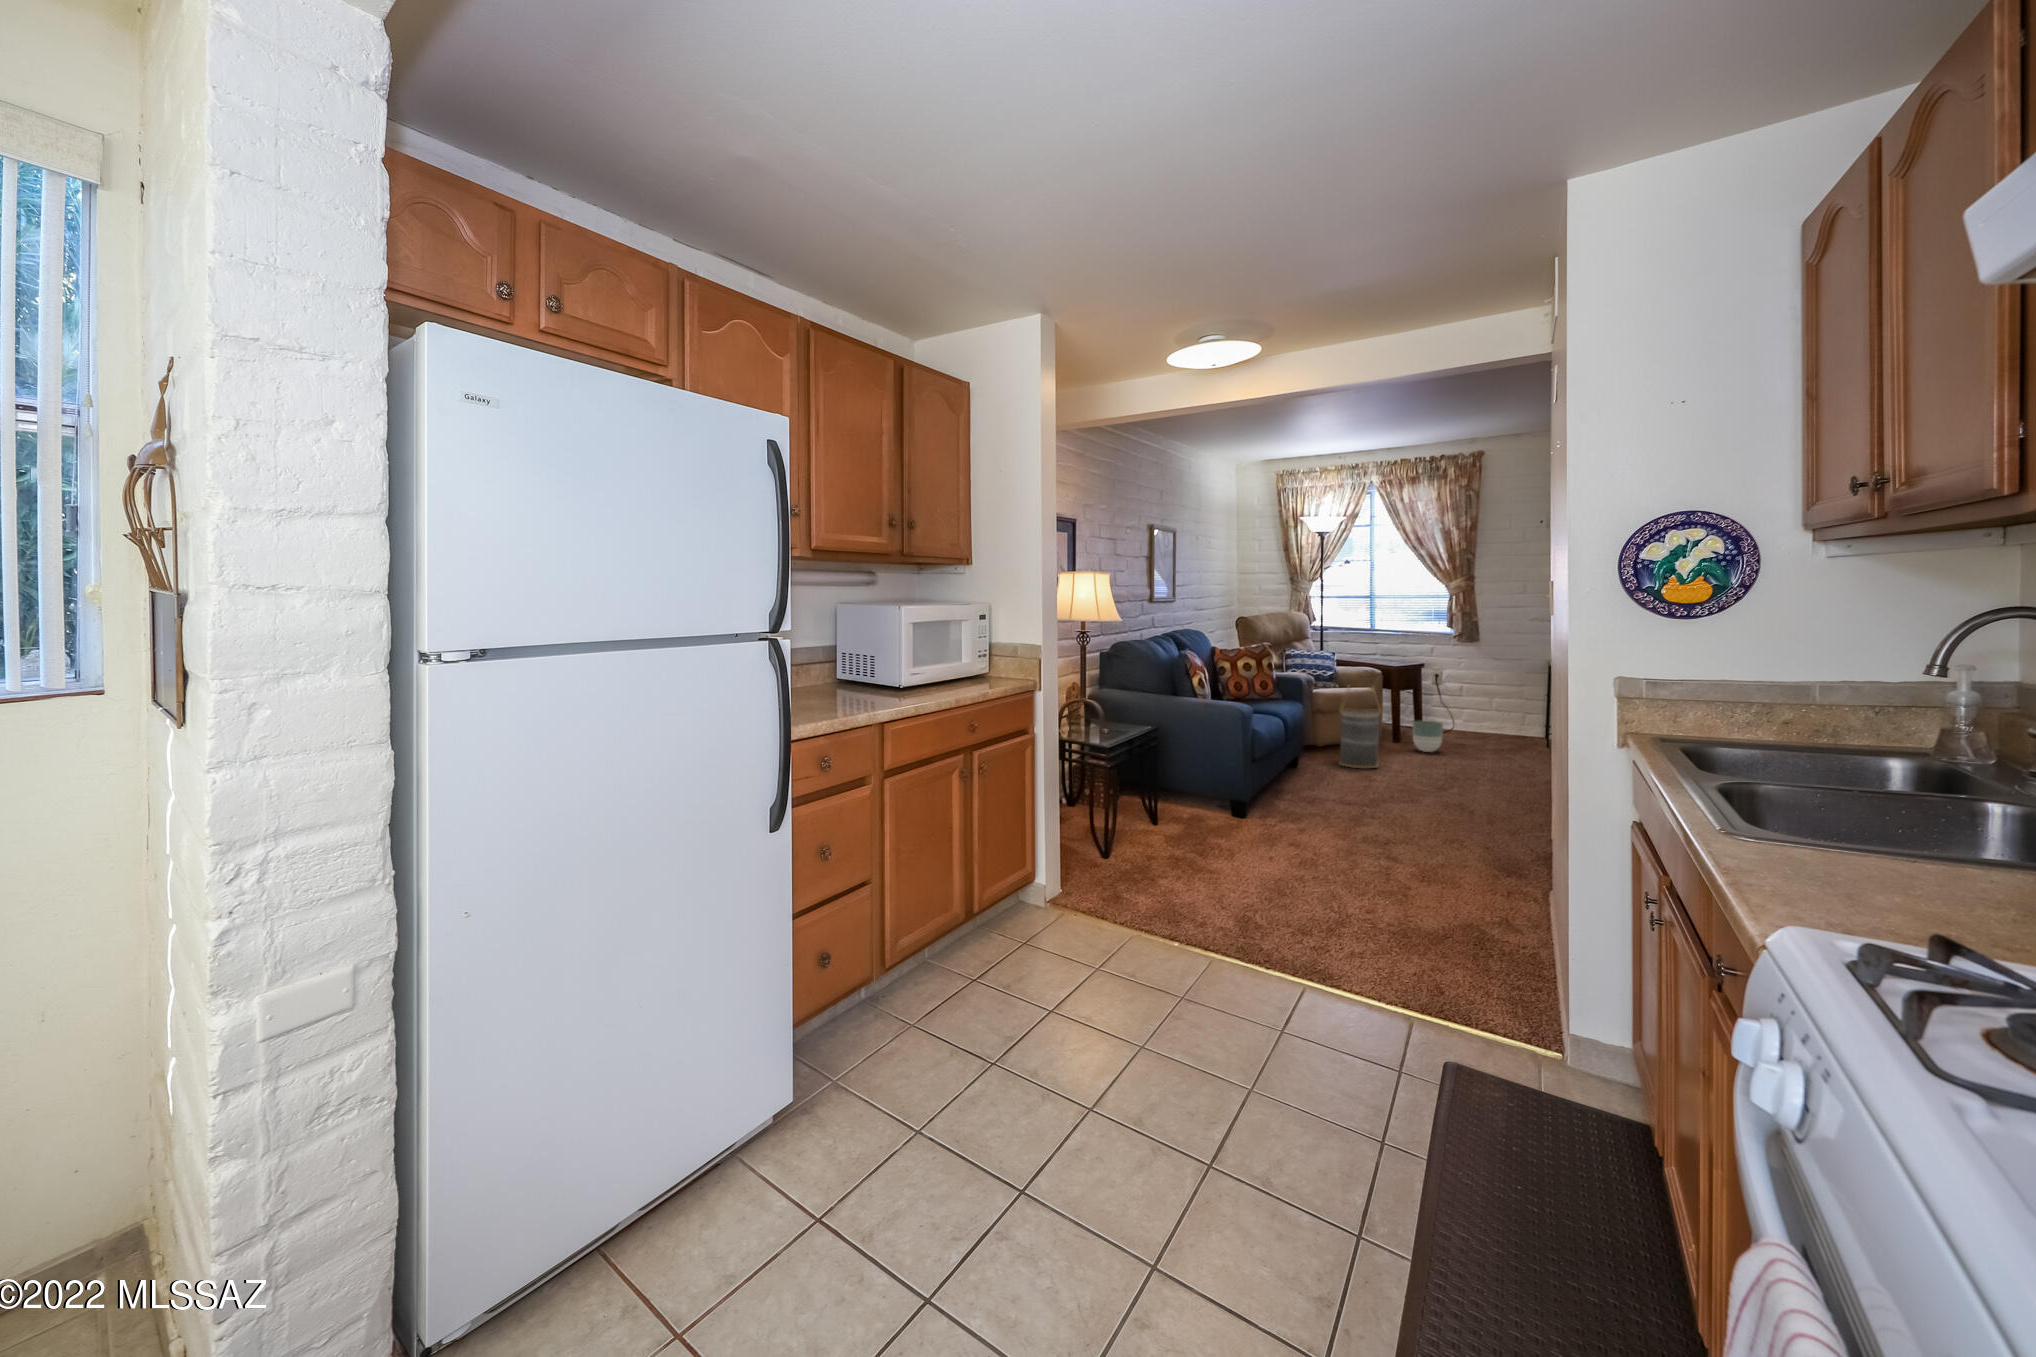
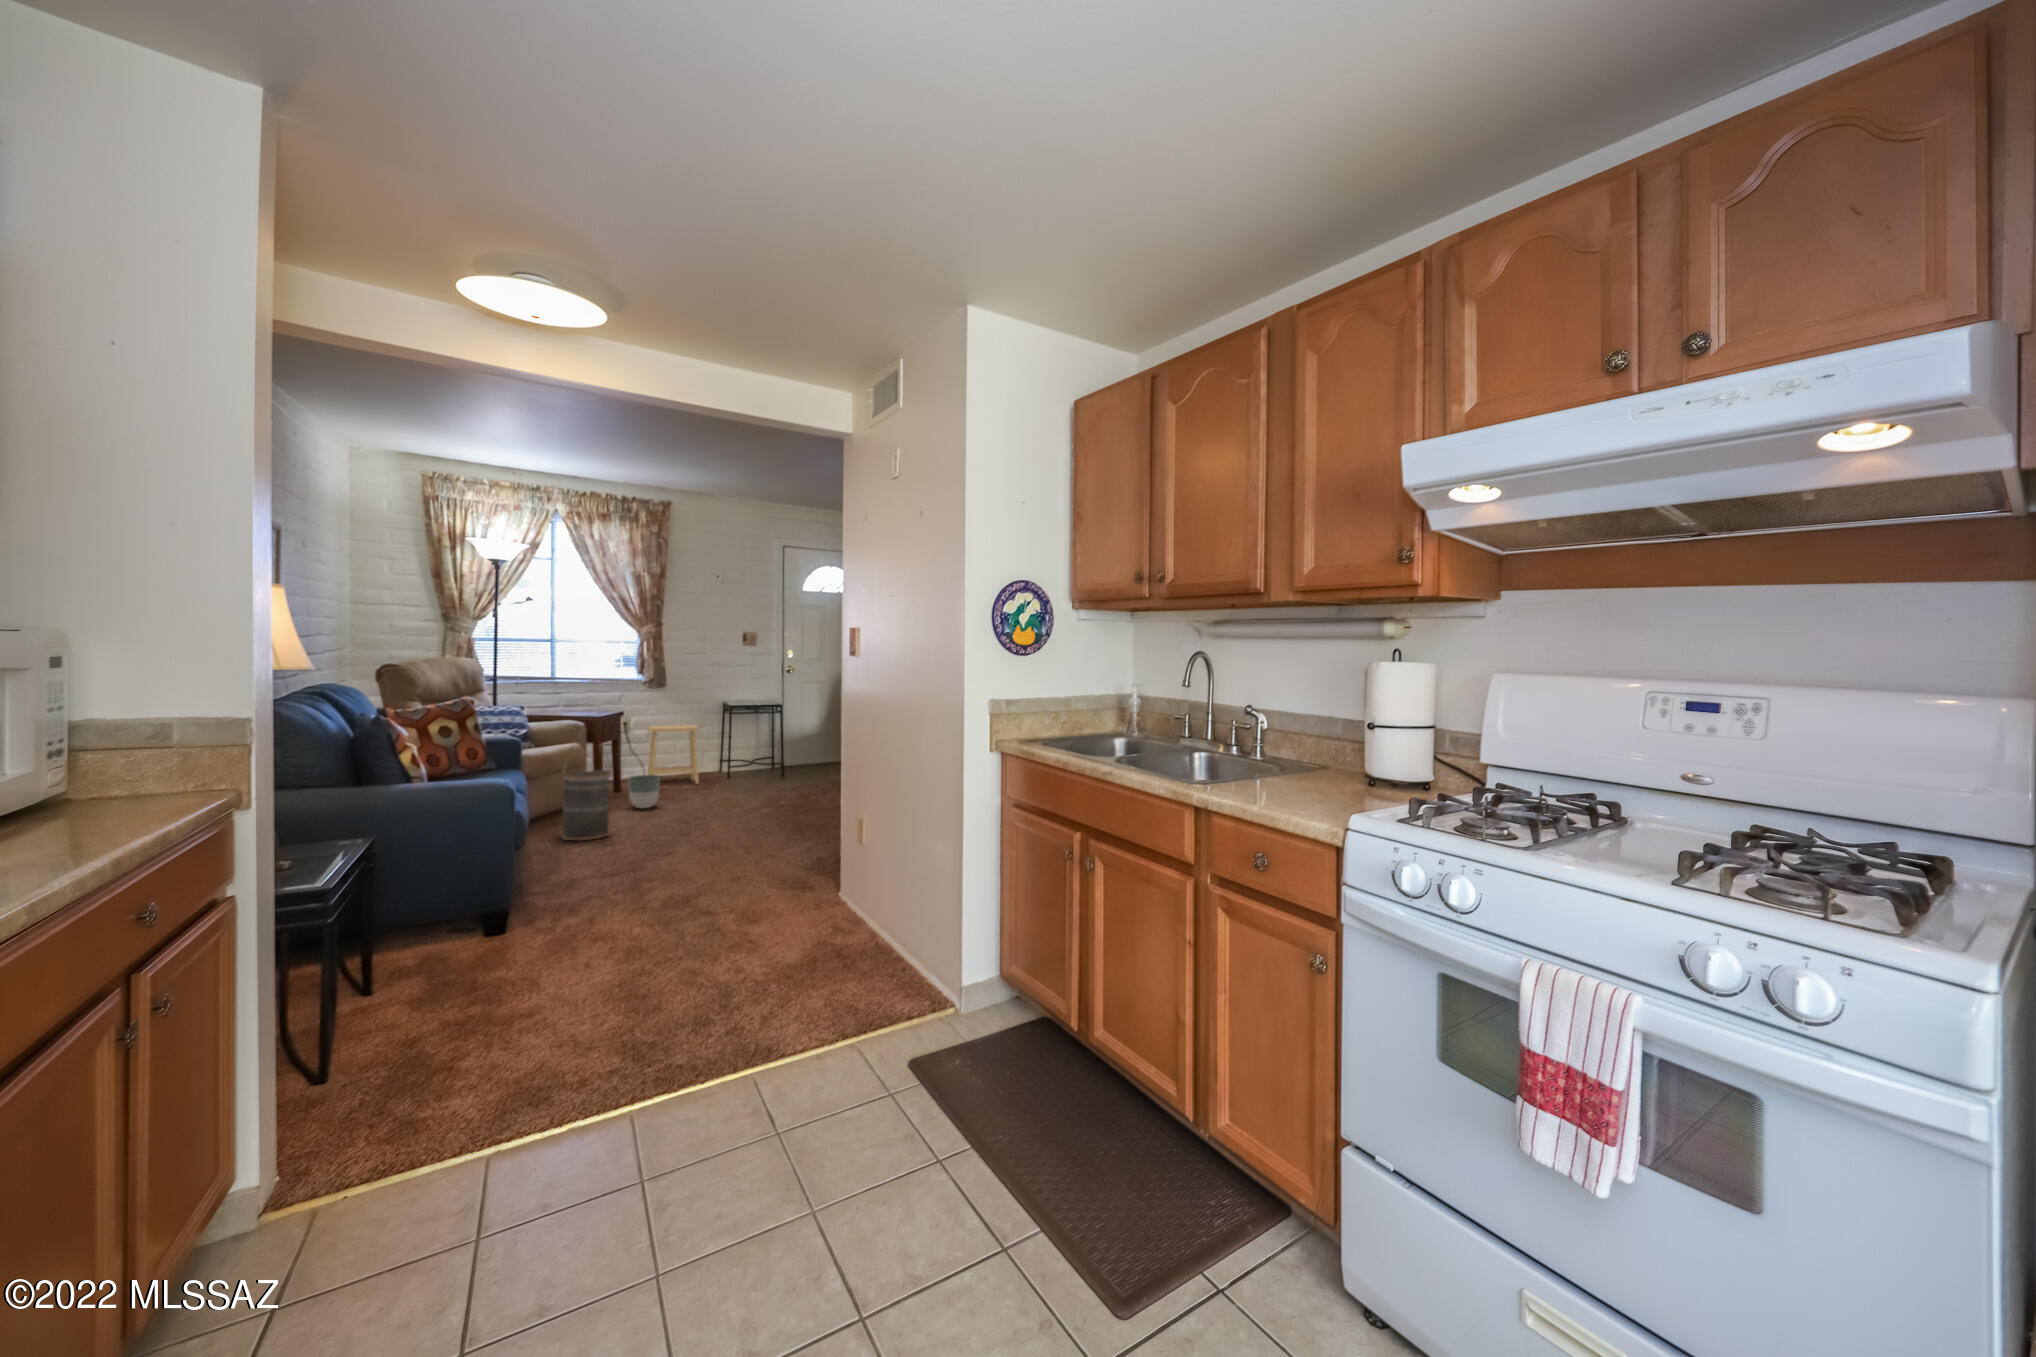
footstool: none [1448,677,1502,739] -> present [648,725,699,784]

